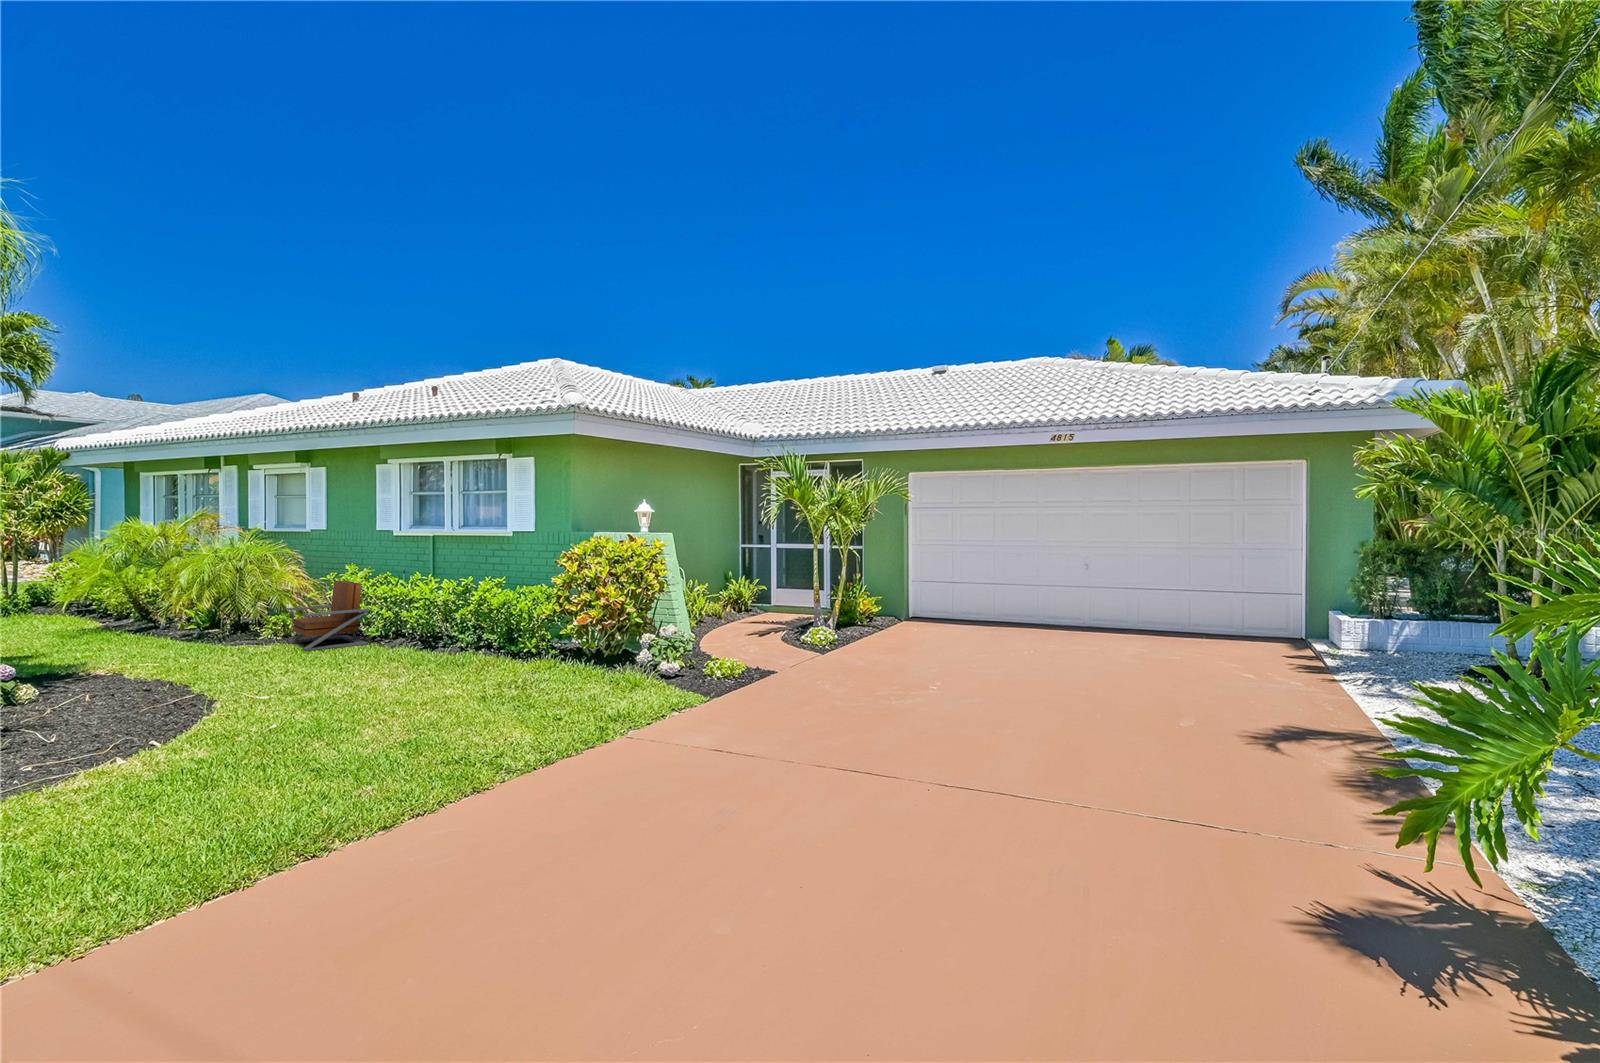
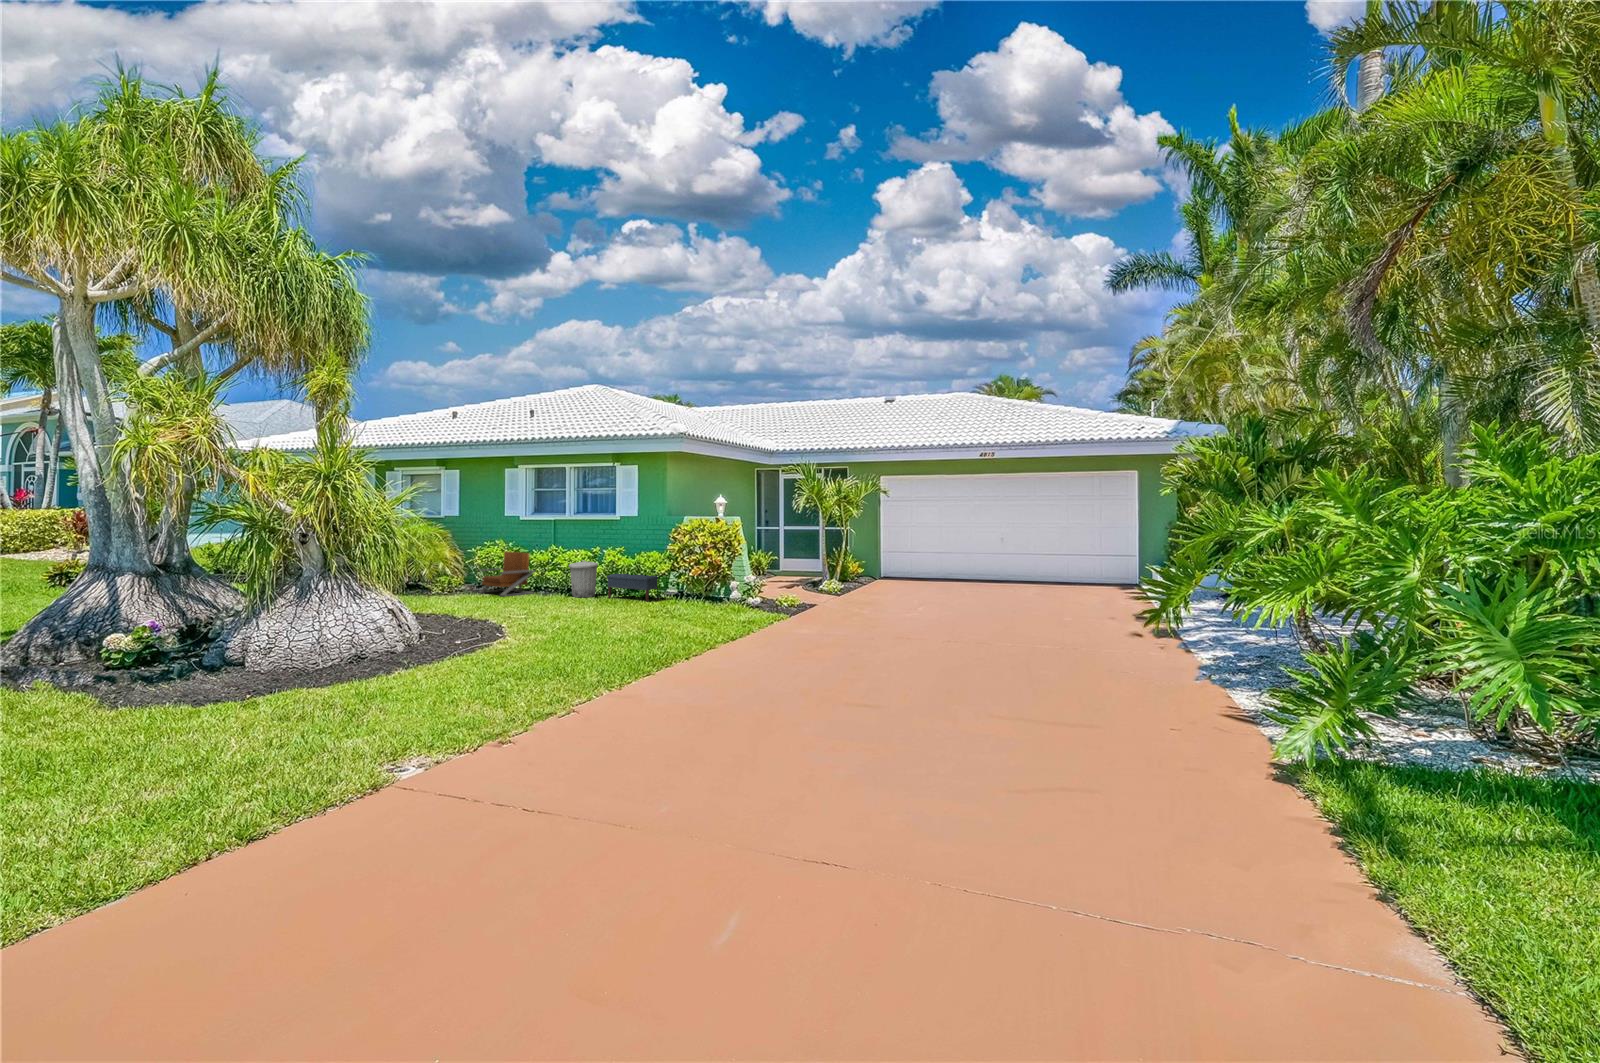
trash can: none [403,596,451,654] -> present [569,560,598,597]
bench: none [455,617,532,665] -> present [607,574,659,601]

